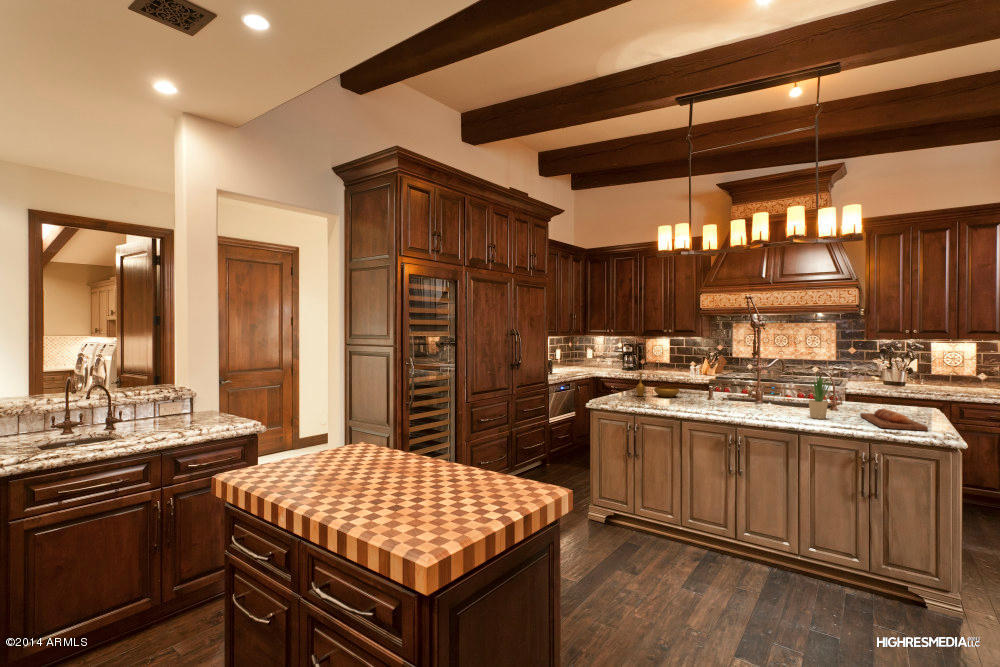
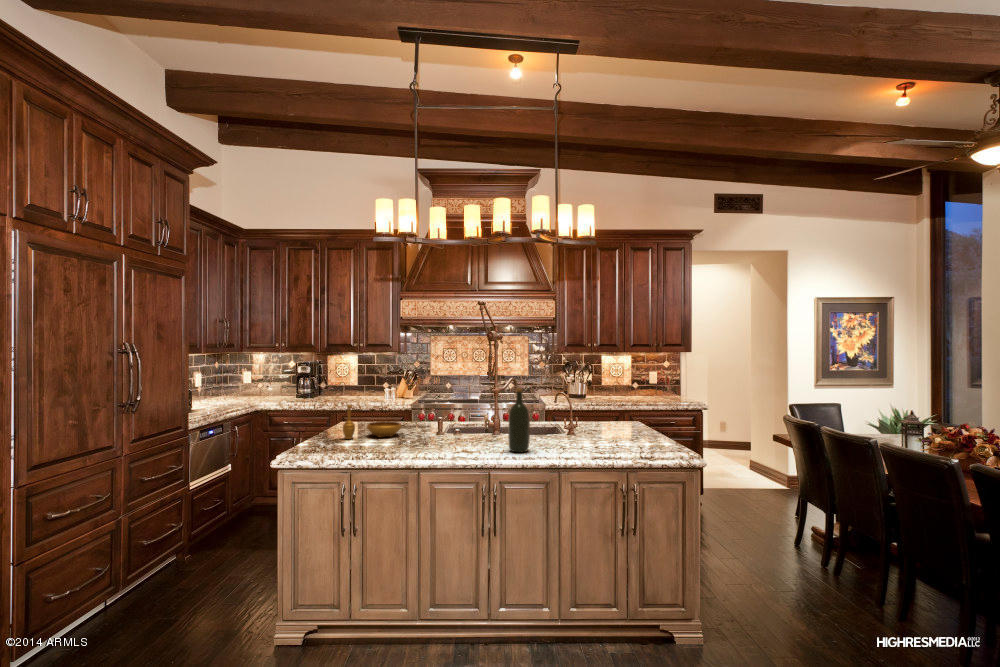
wine bottle: none [756,365,776,416] -> present [508,388,530,452]
potted plant: present [809,375,831,419] -> none [561,391,585,449]
bread loaf: present [860,409,928,431] -> none [603,430,673,453]

